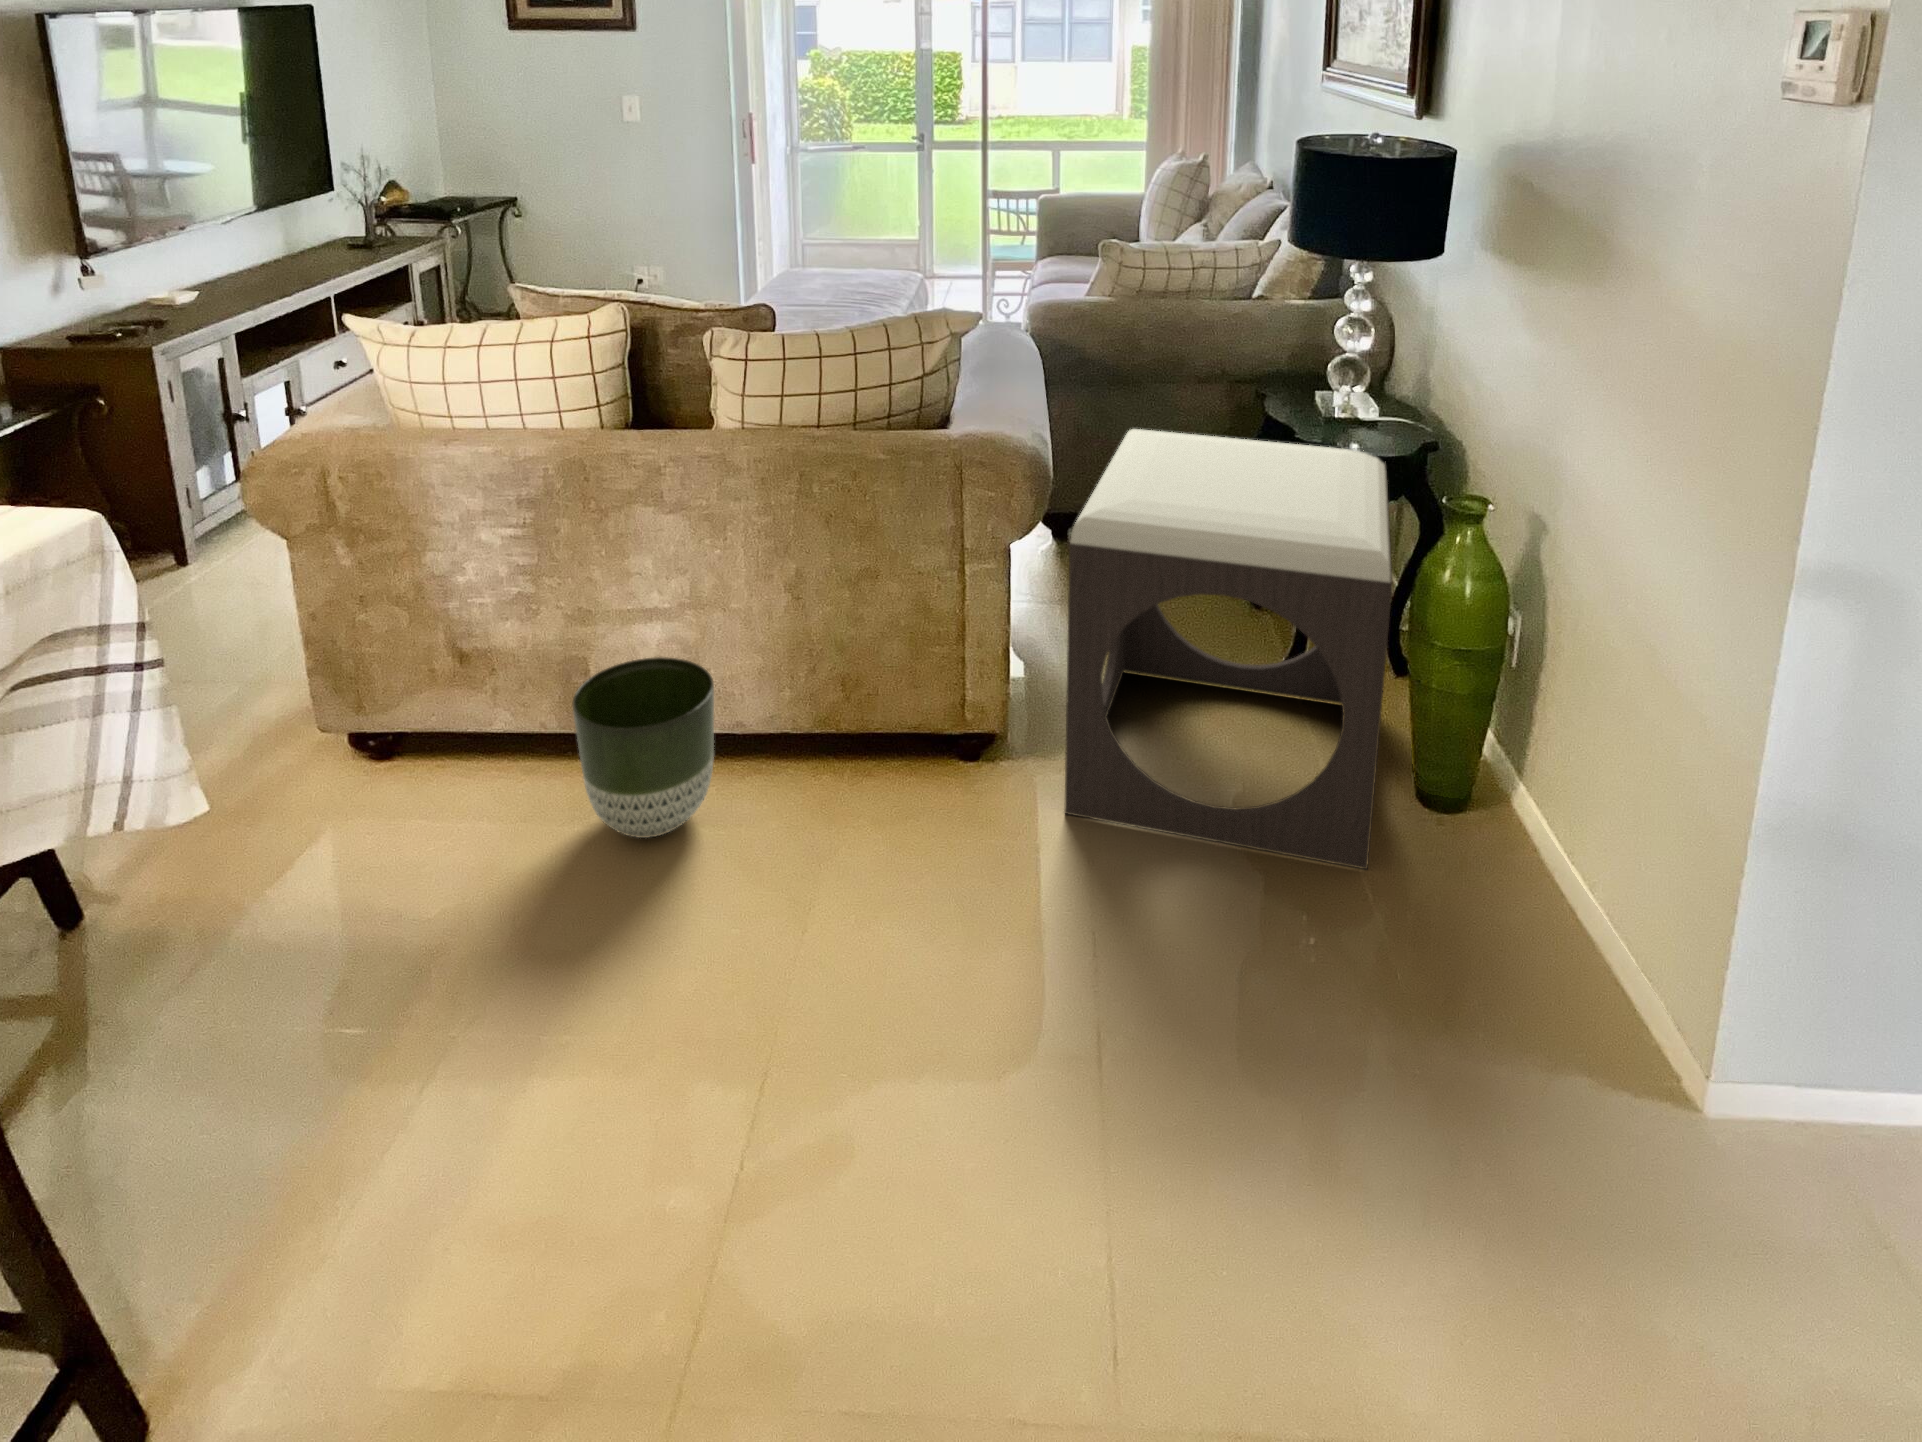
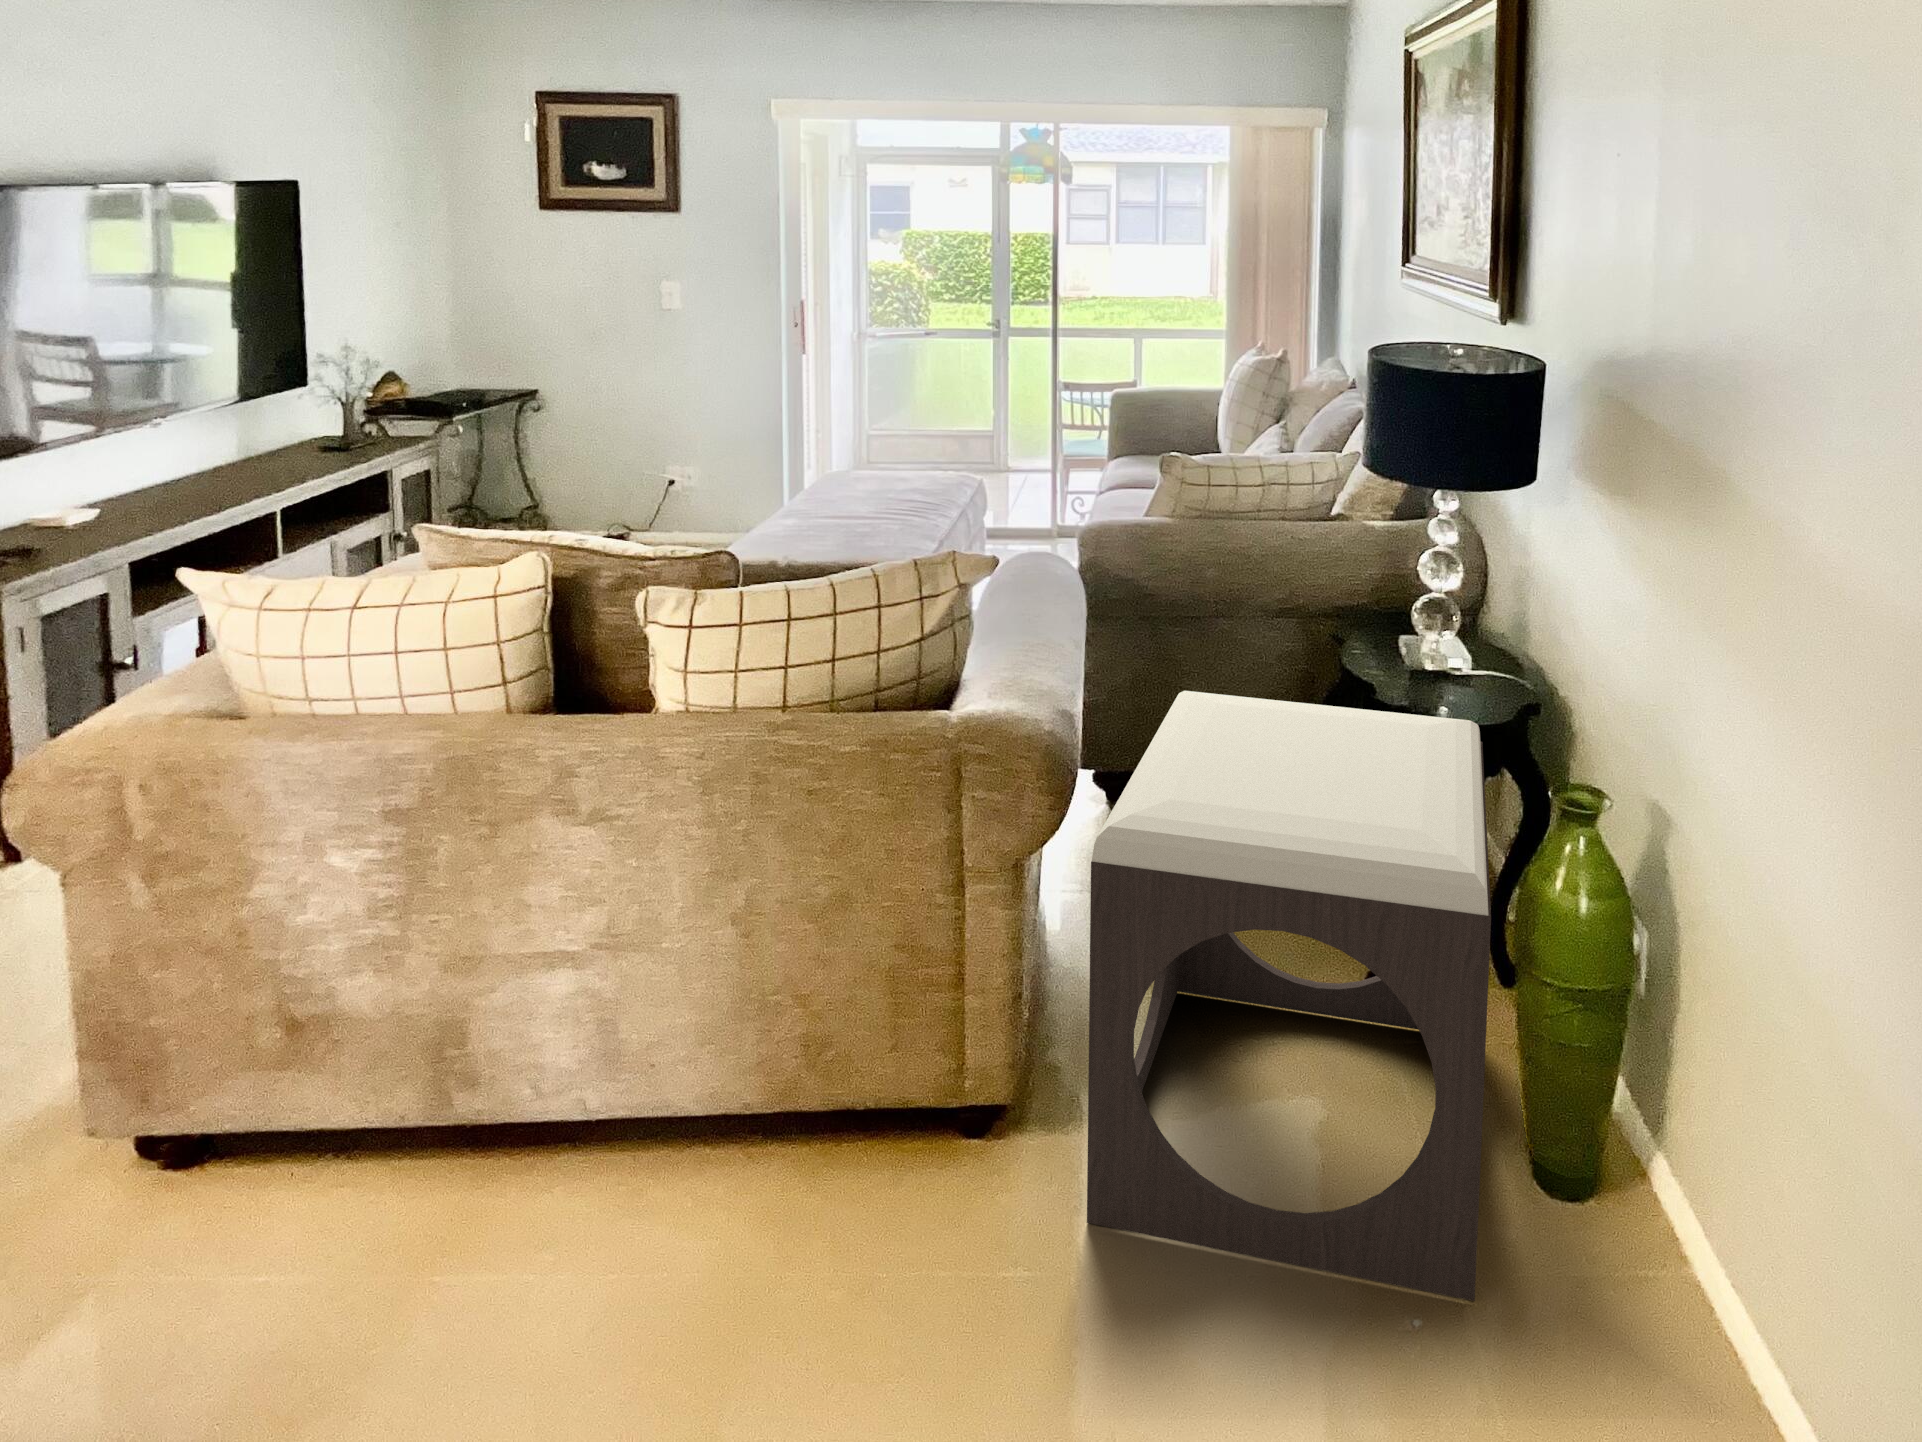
planter: present [573,657,714,838] -> none [421,1019,625,1292]

